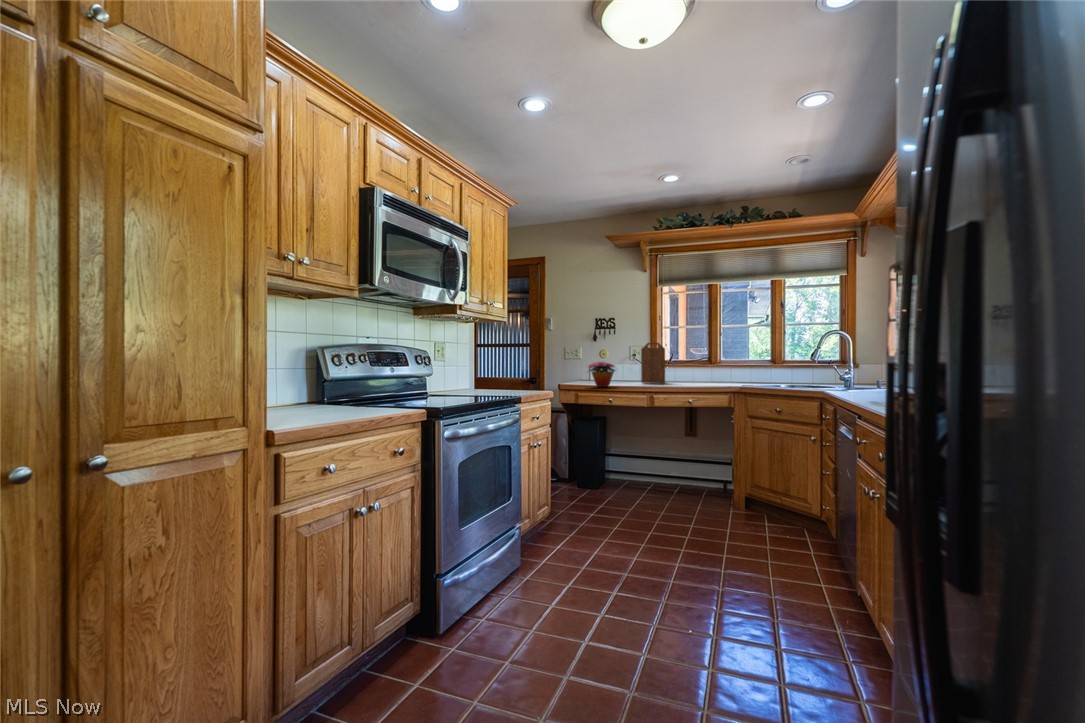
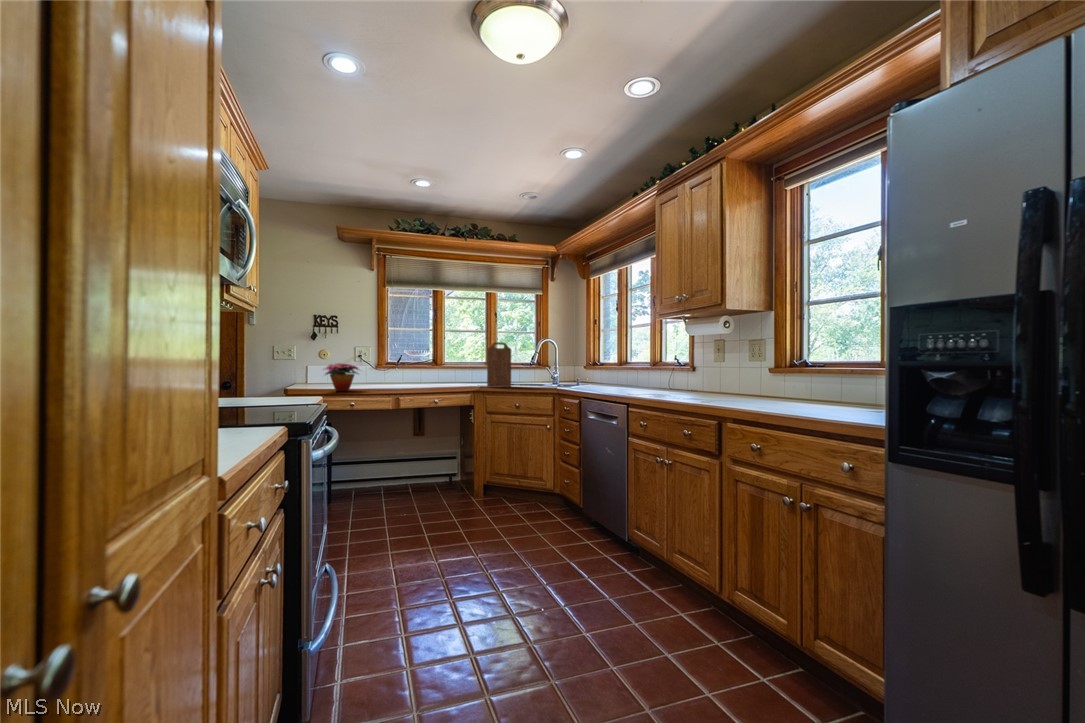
cutting board: present [641,343,665,383] -> present [487,342,511,387]

